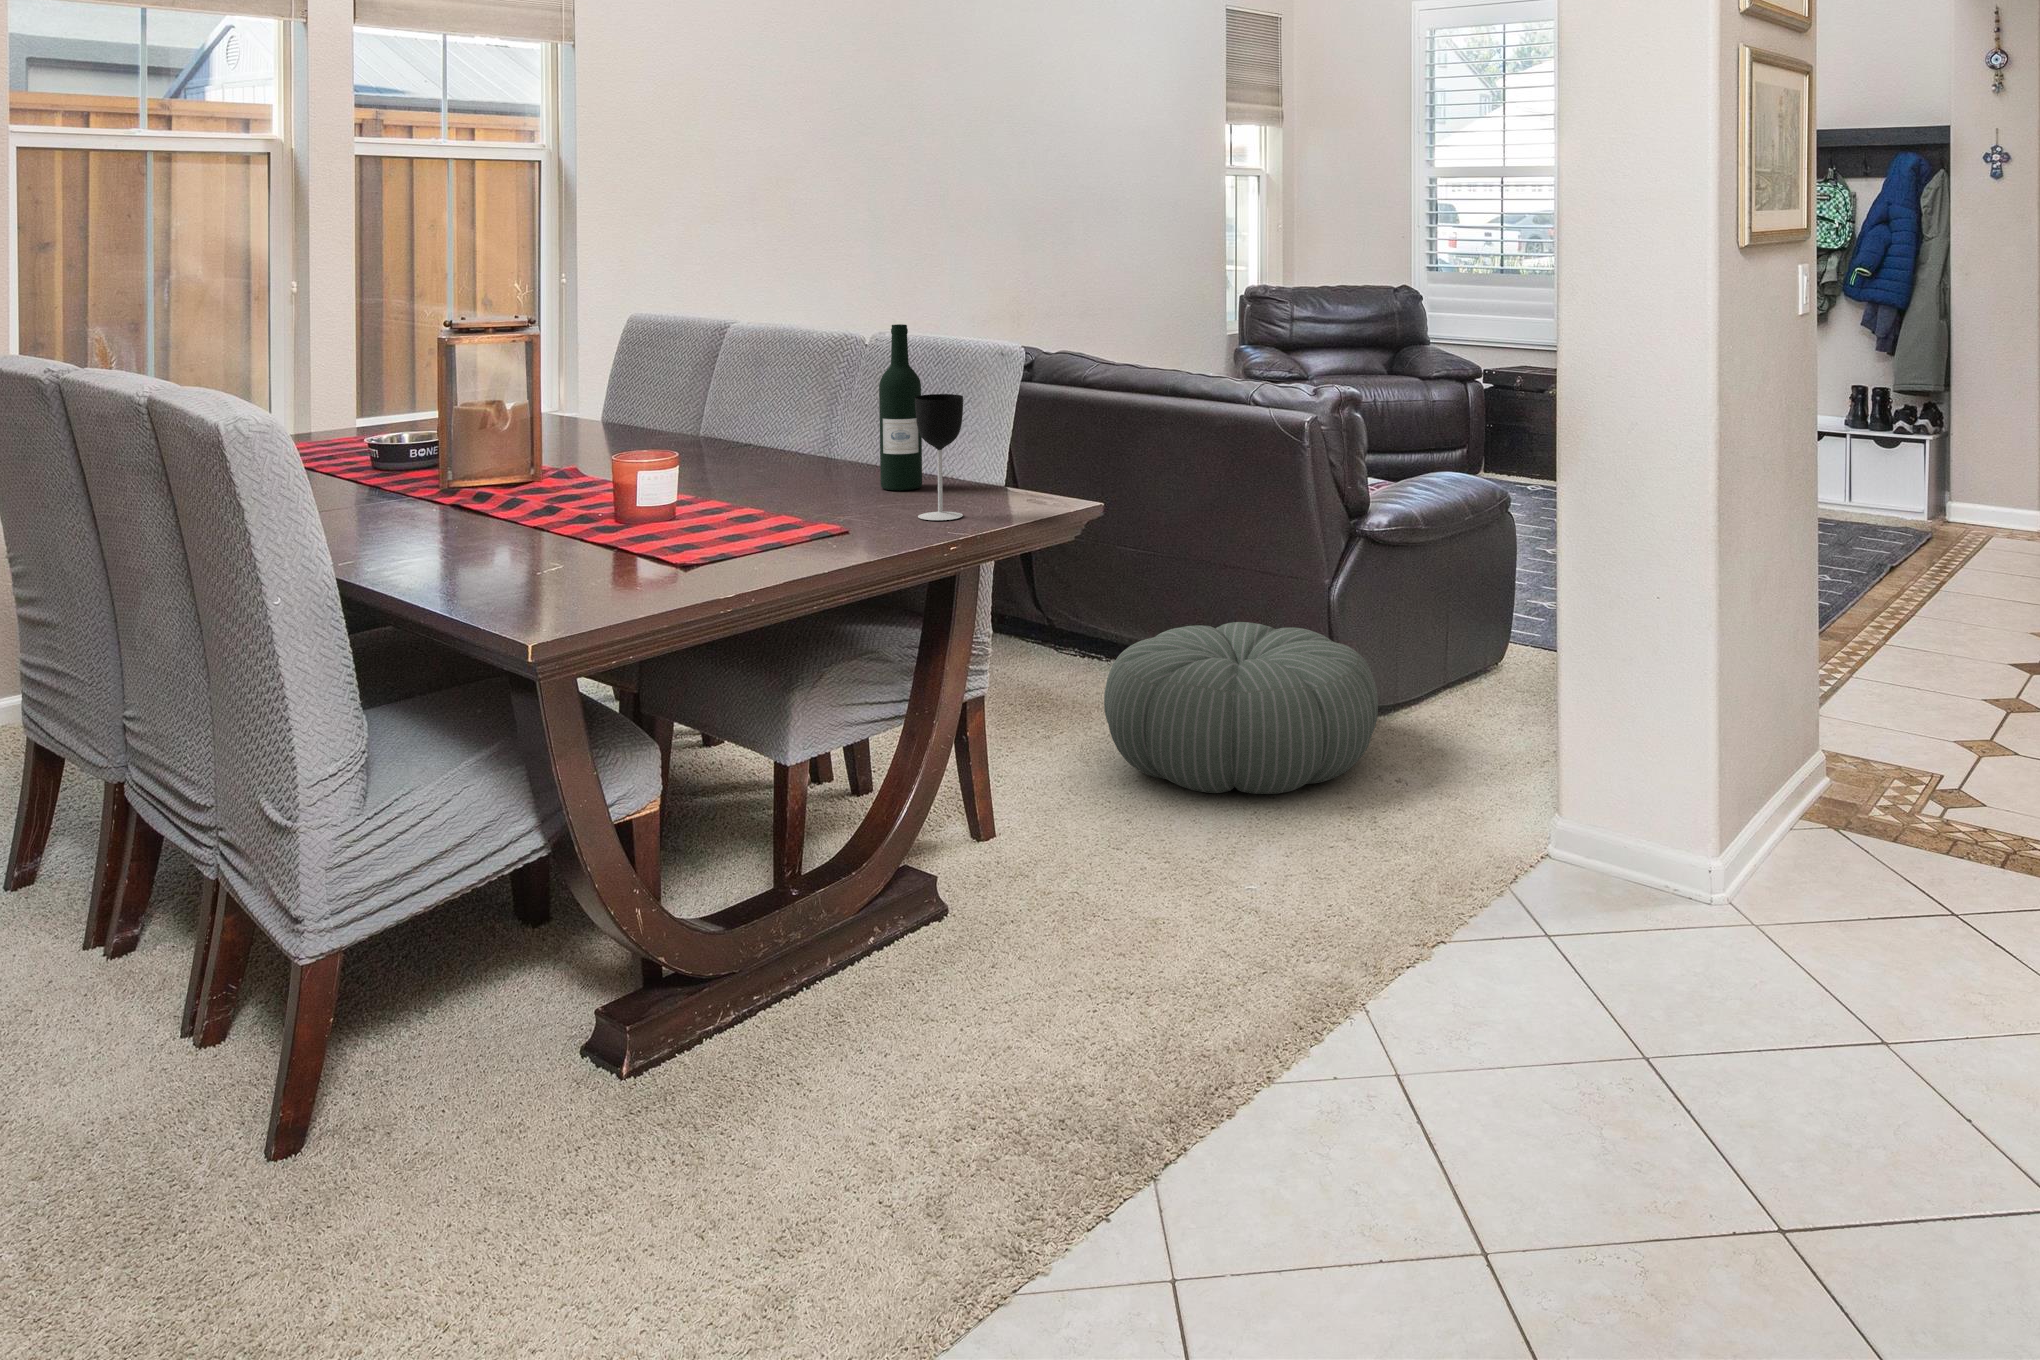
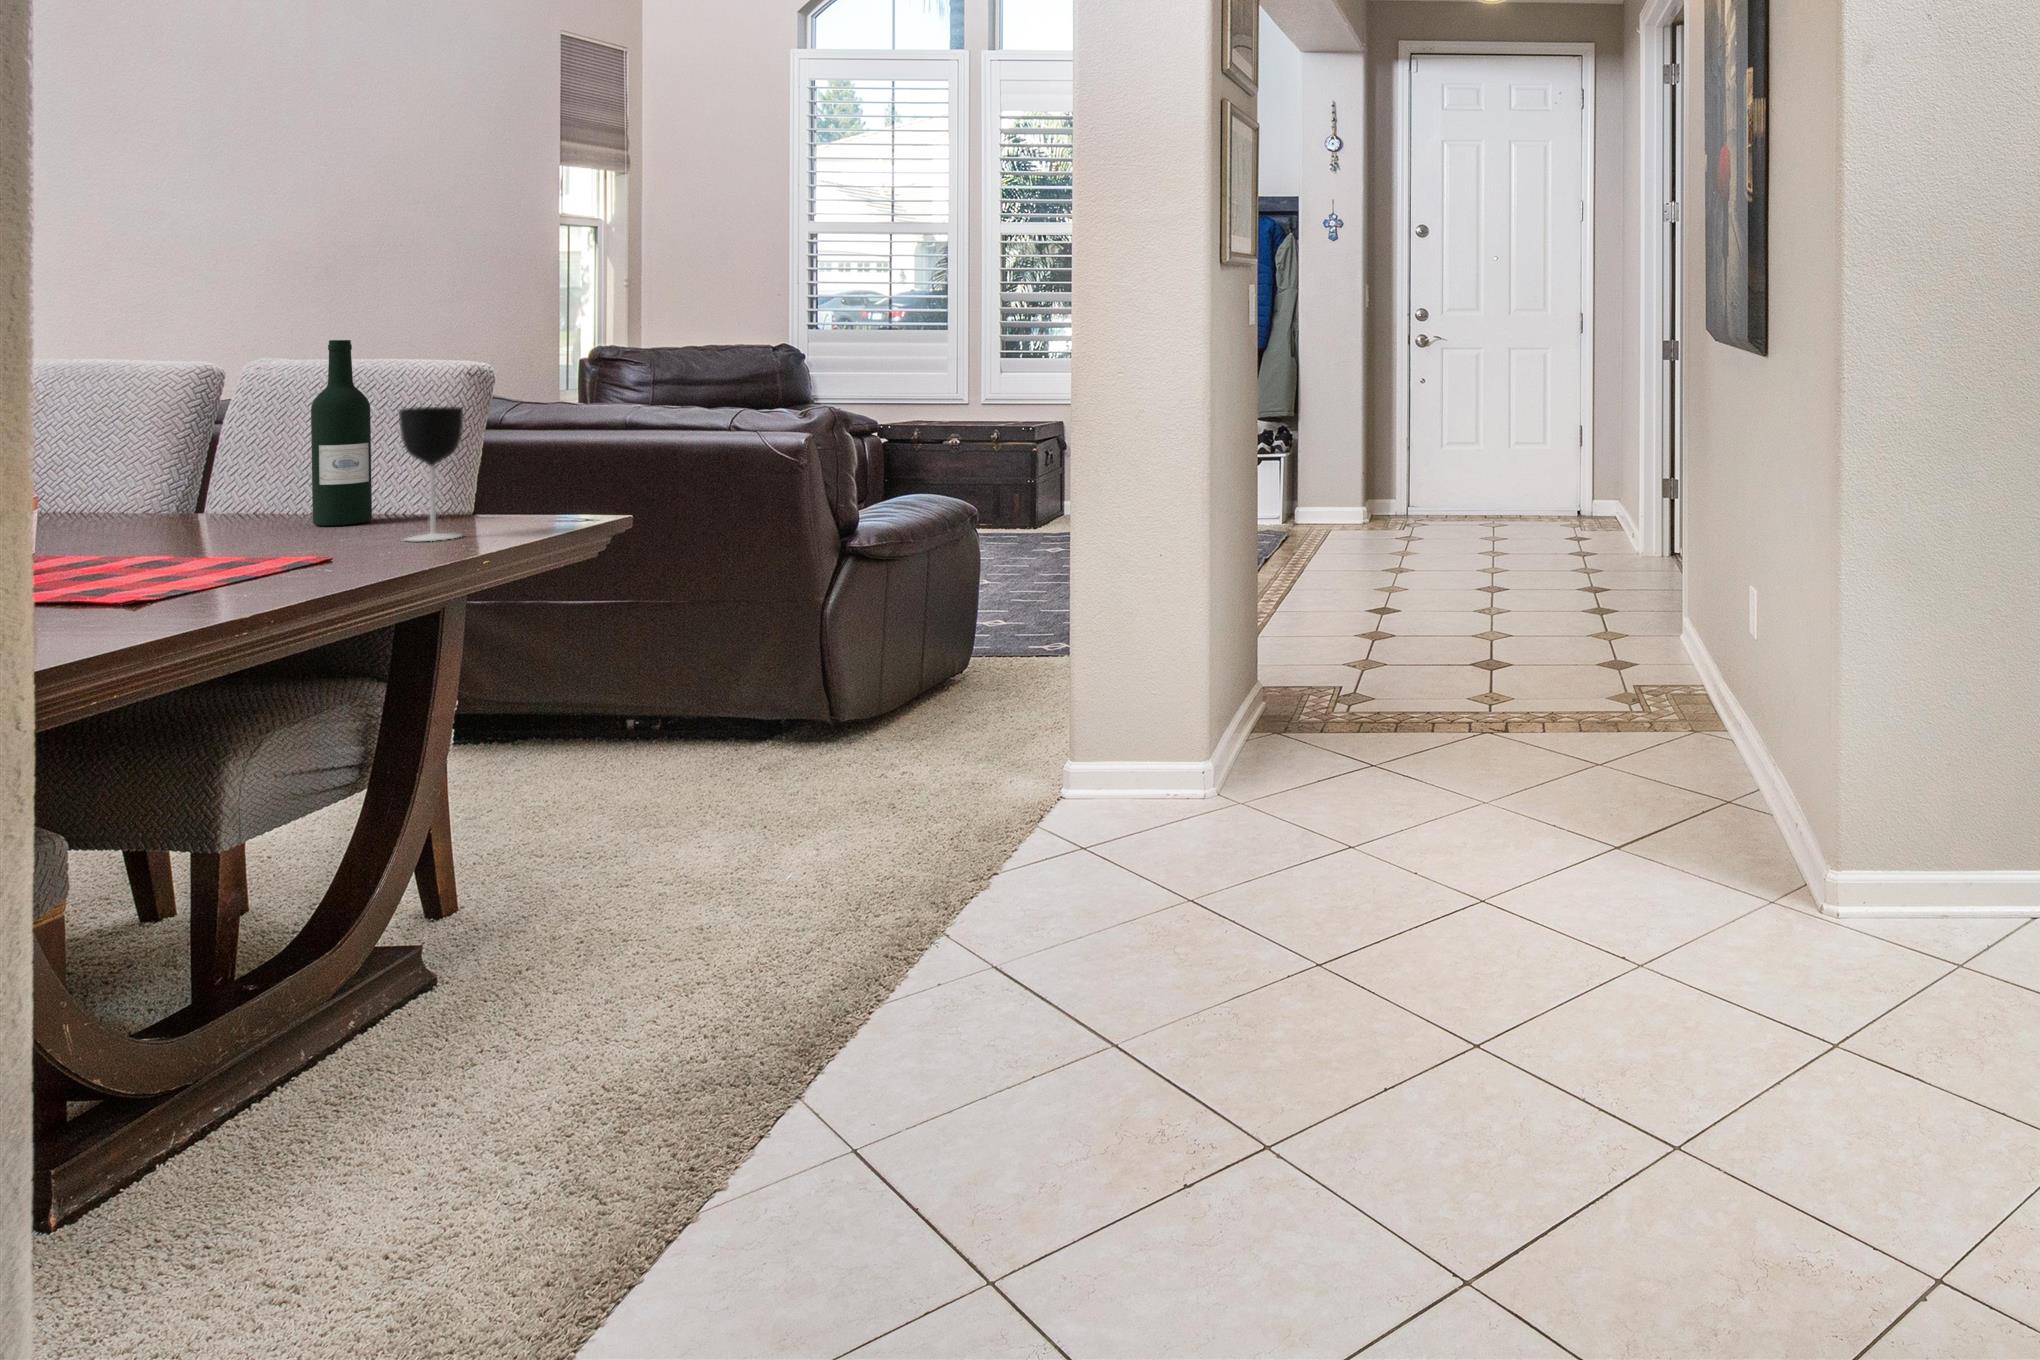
pouf: present [1104,622,1378,794] -> none [567,648,878,816]

